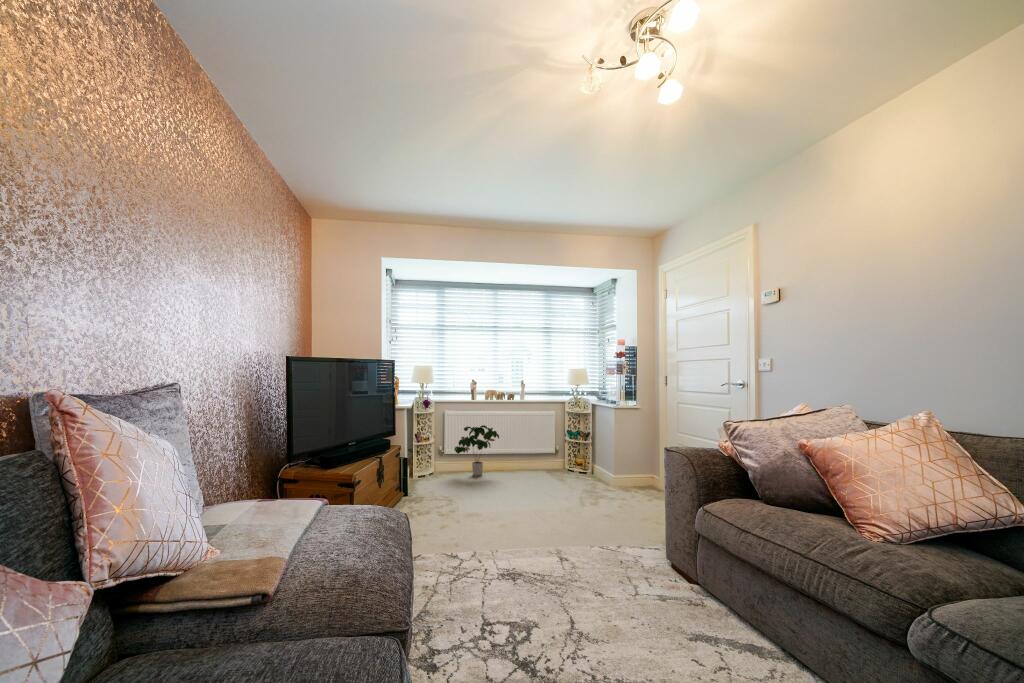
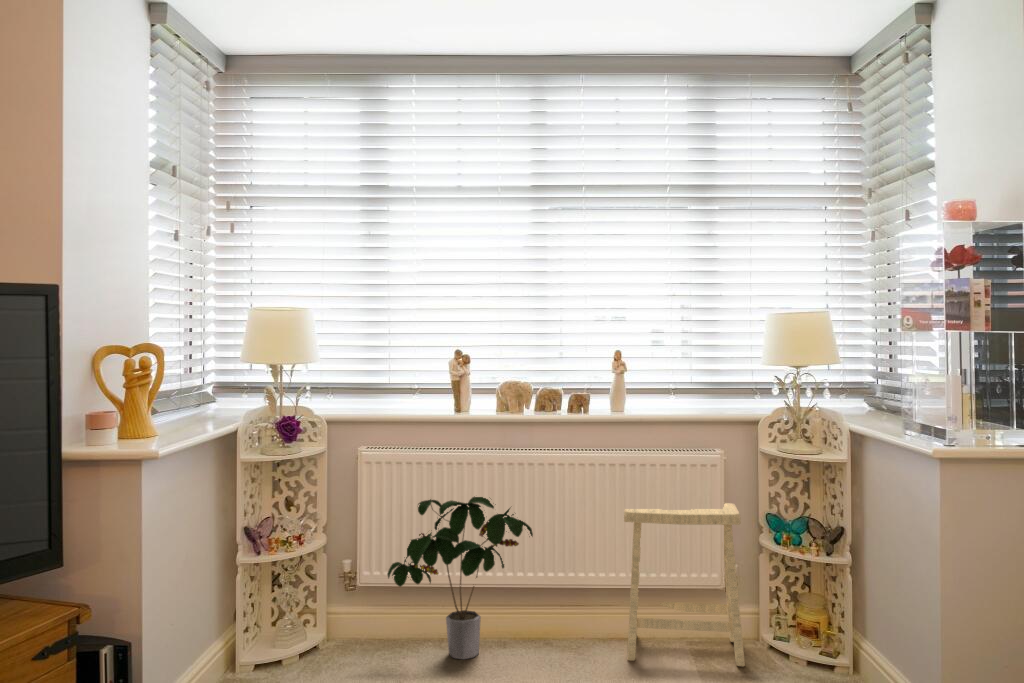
footstool: none [527,428,561,475] -> present [624,503,745,667]

